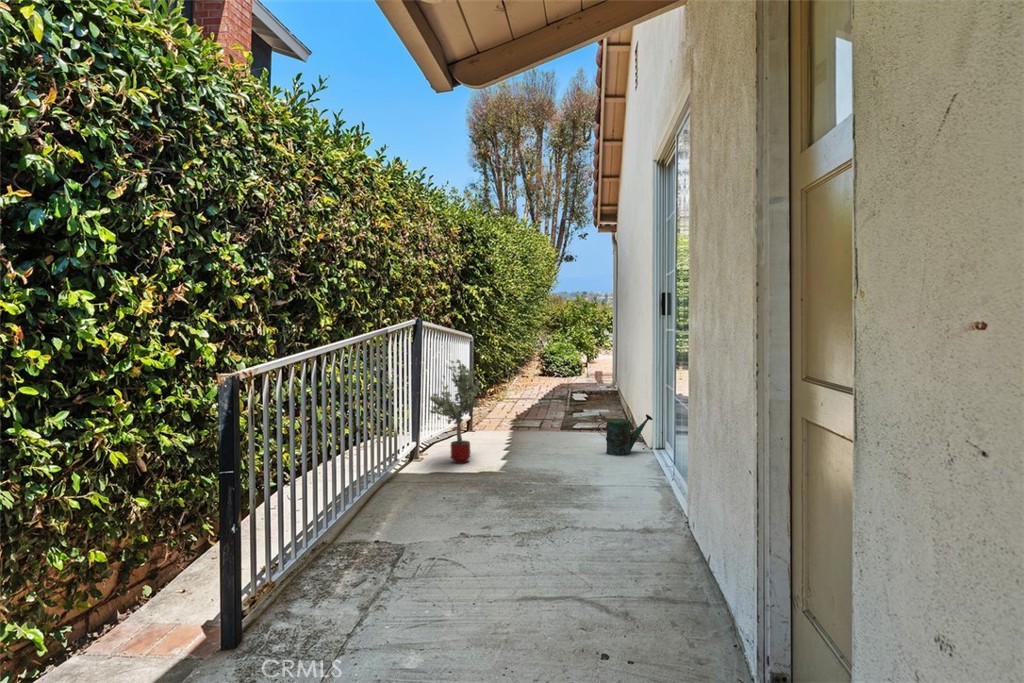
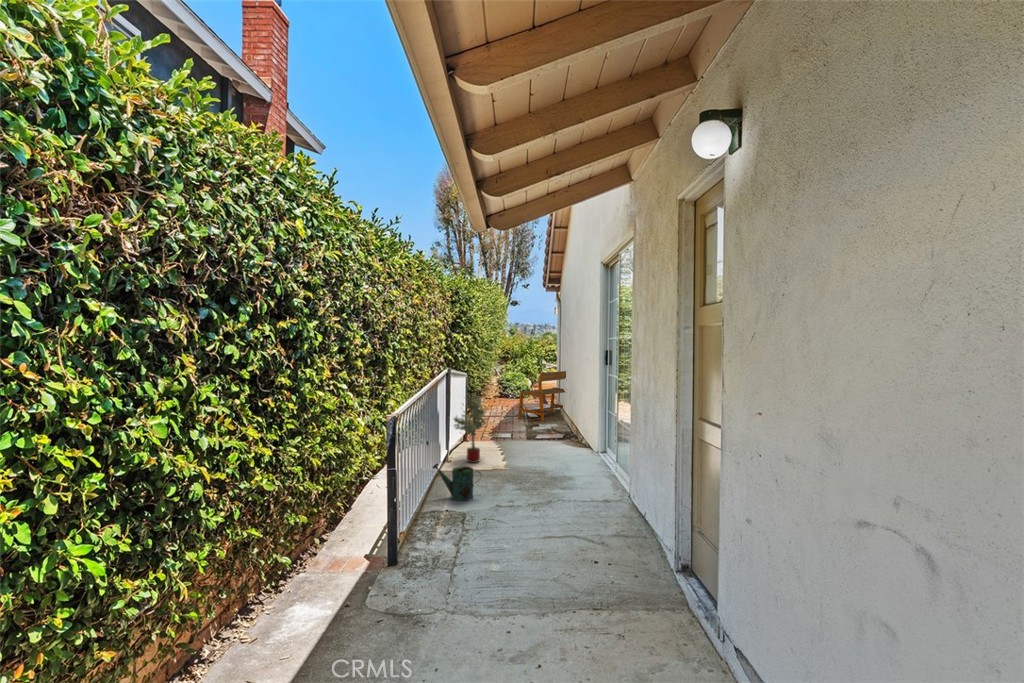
bench: none [556,335,632,407] -> present [518,371,566,422]
watering can: present [598,414,653,455] -> present [432,463,480,501]

